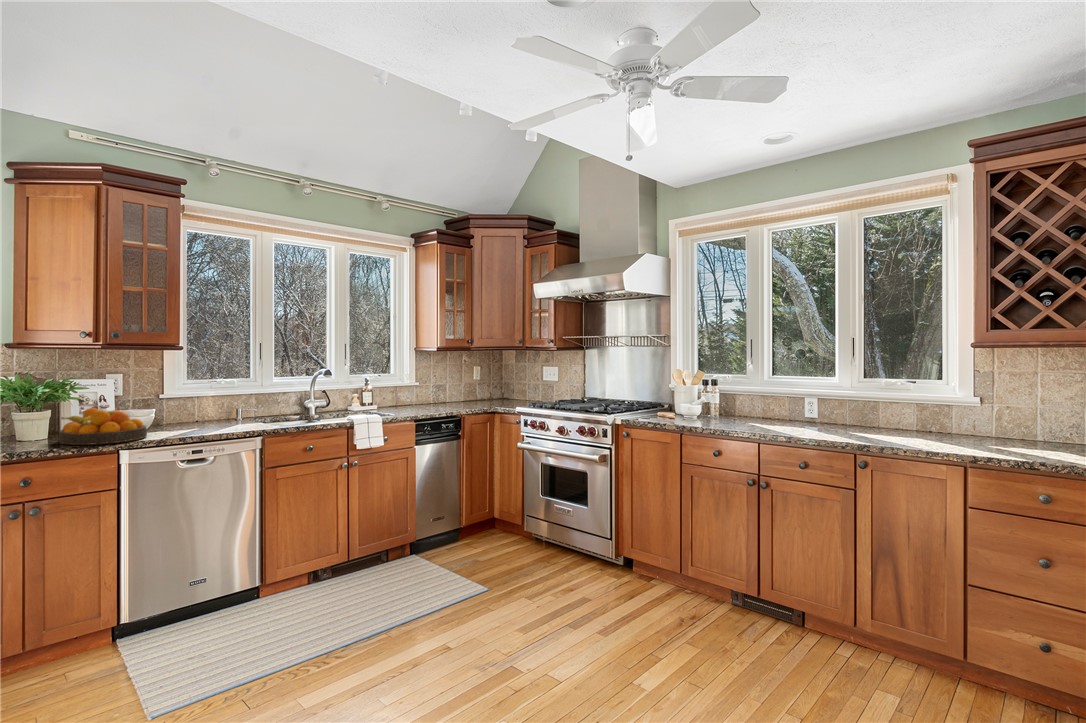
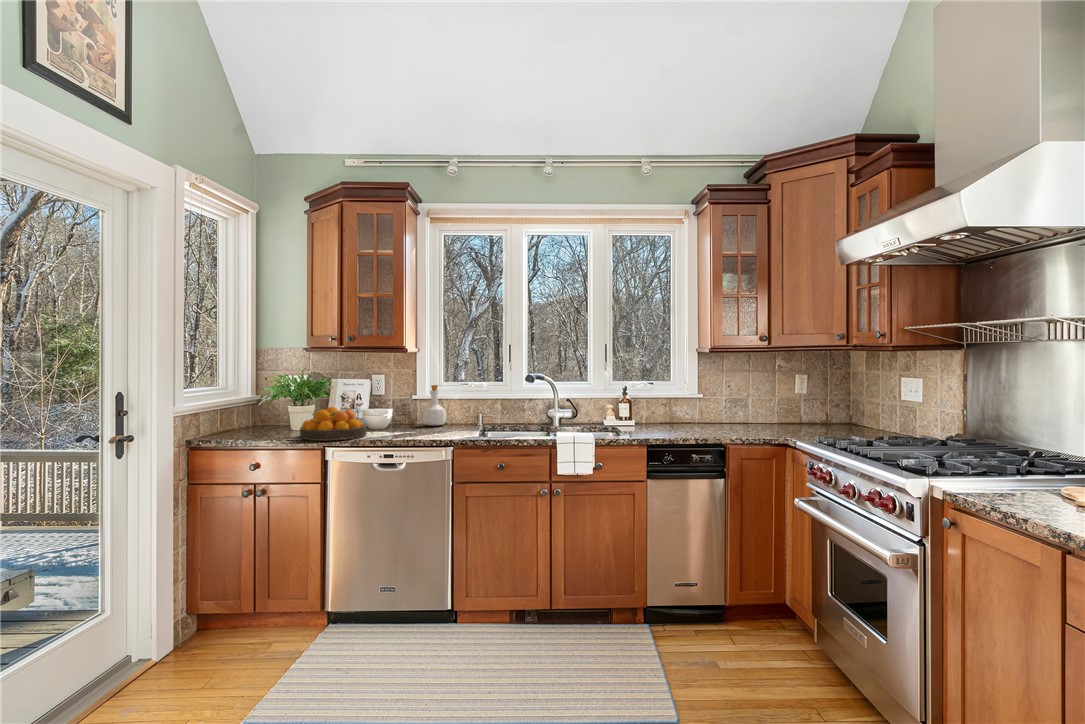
bottle: none [177,382,203,423] -> present [423,385,446,426]

